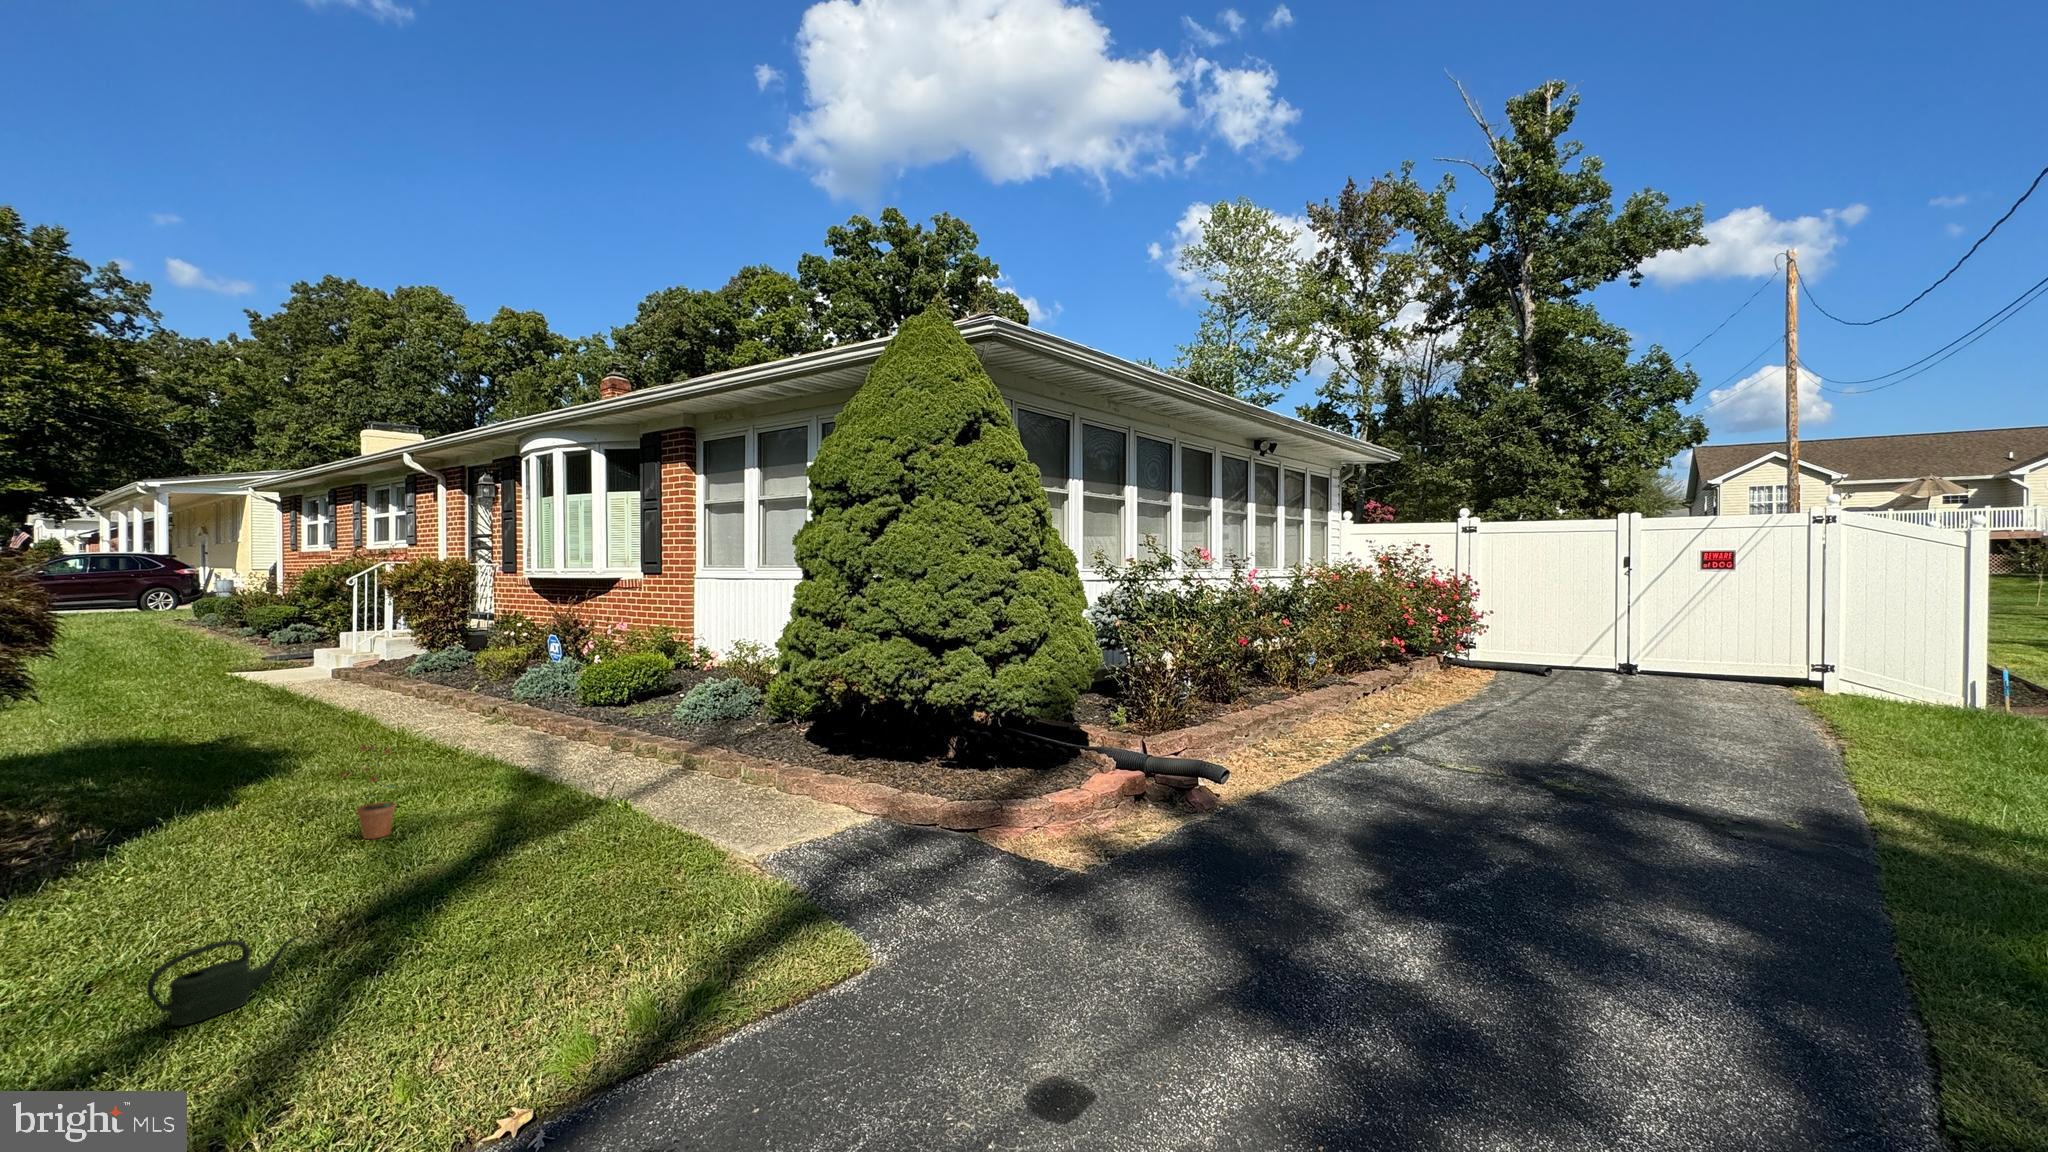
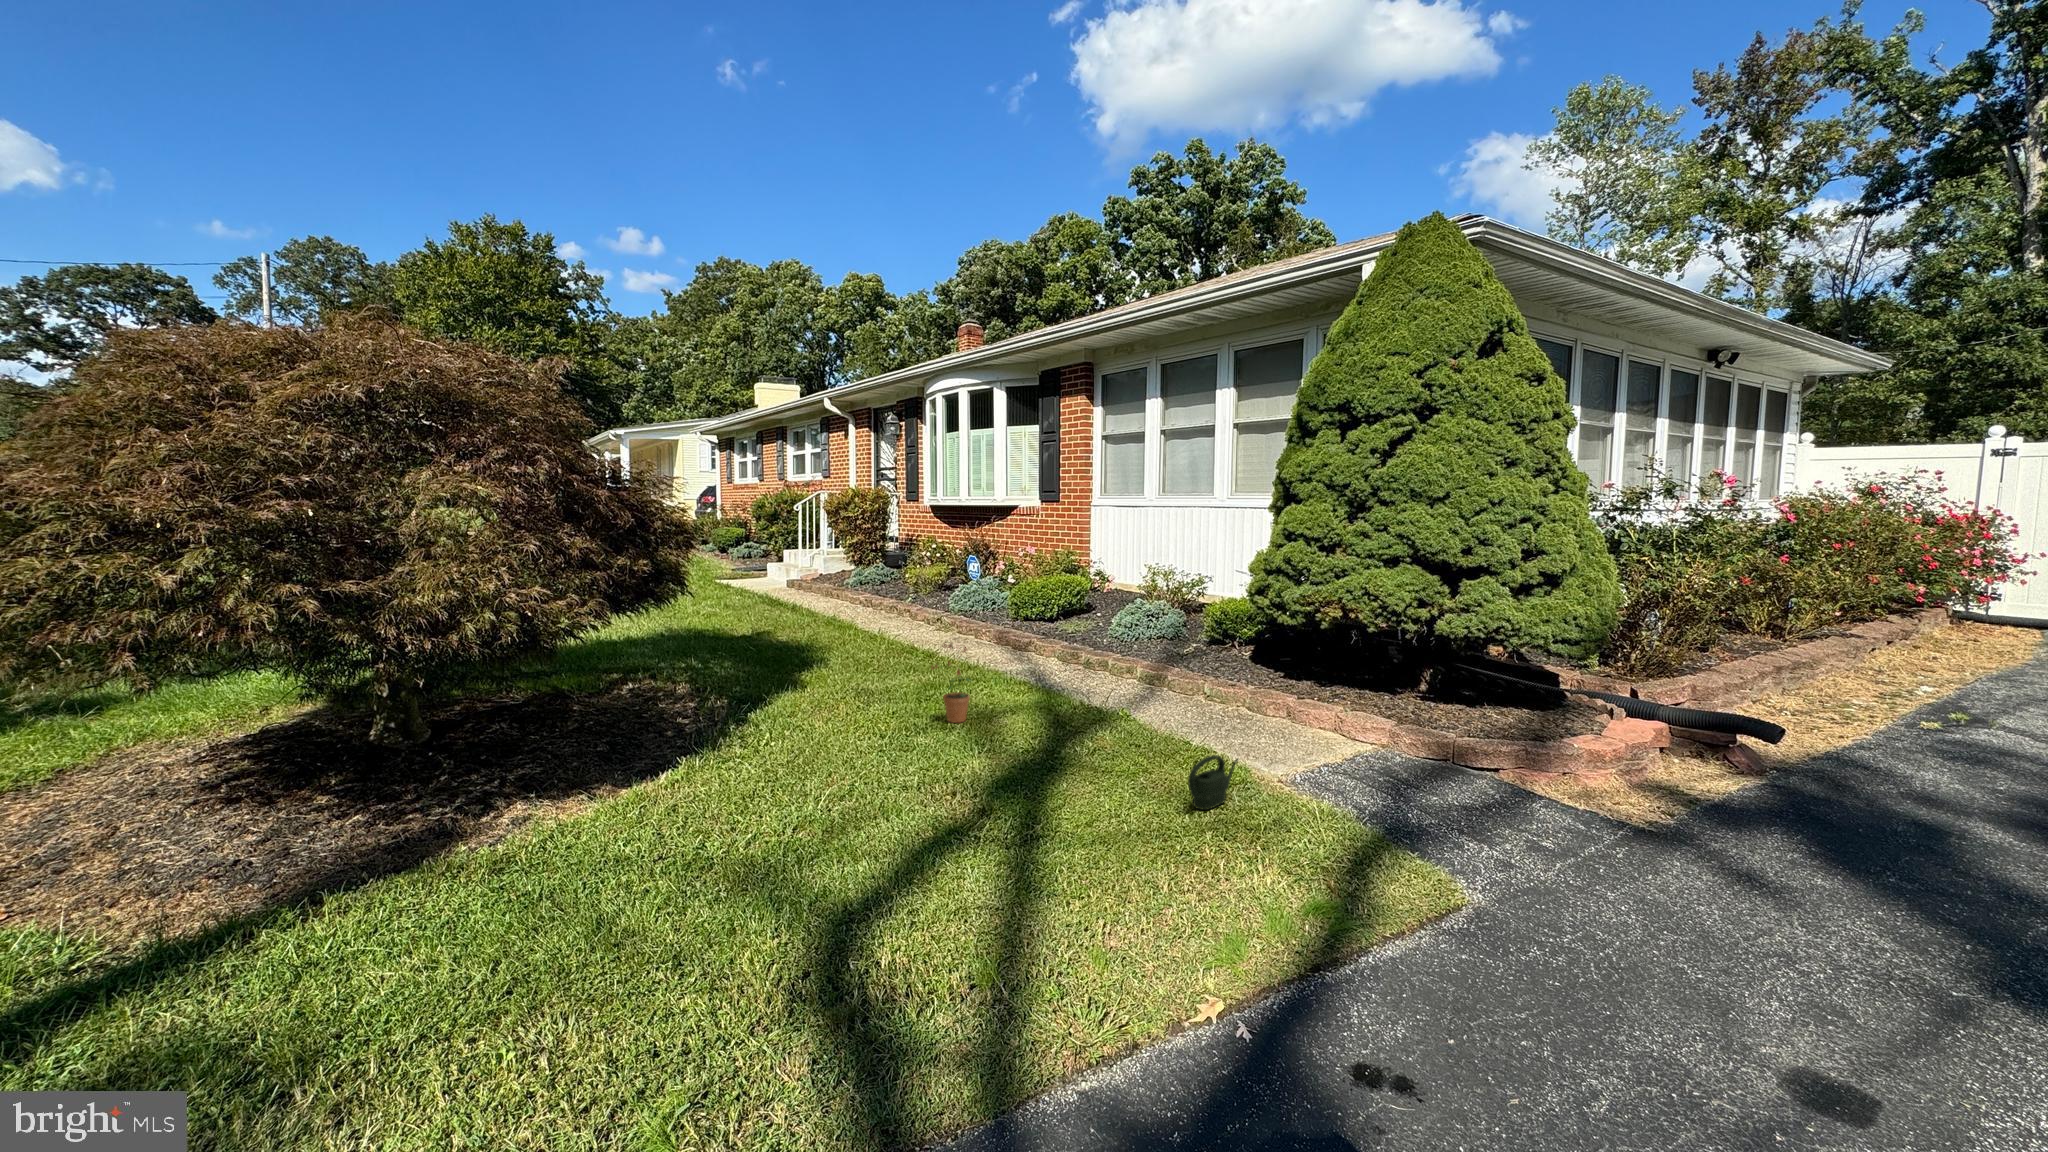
watering can: present [147,936,297,1026] -> present [1188,755,1239,810]

